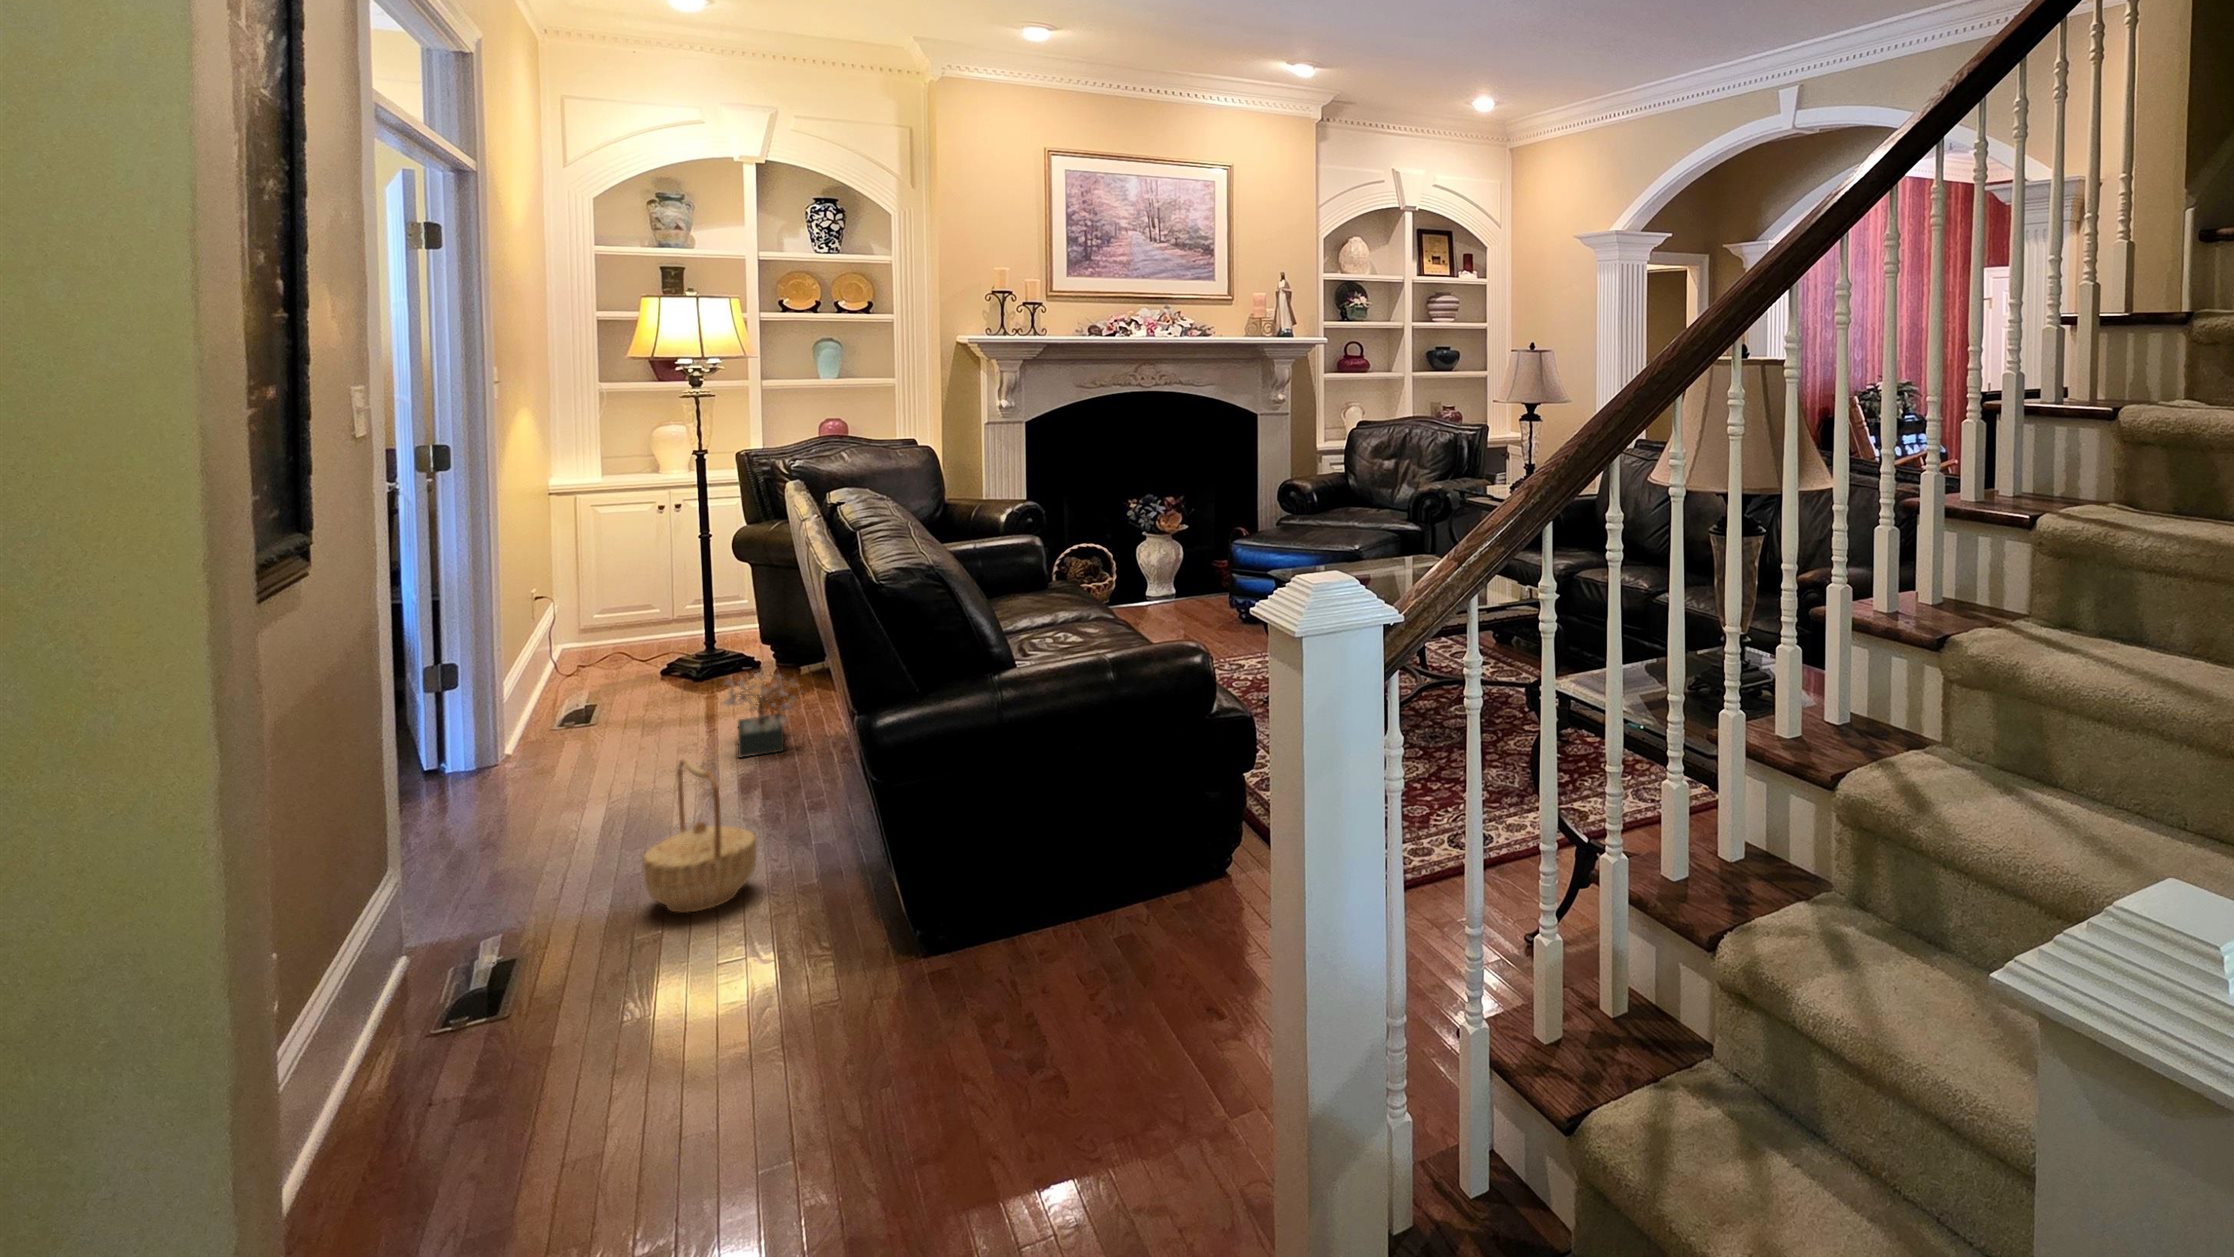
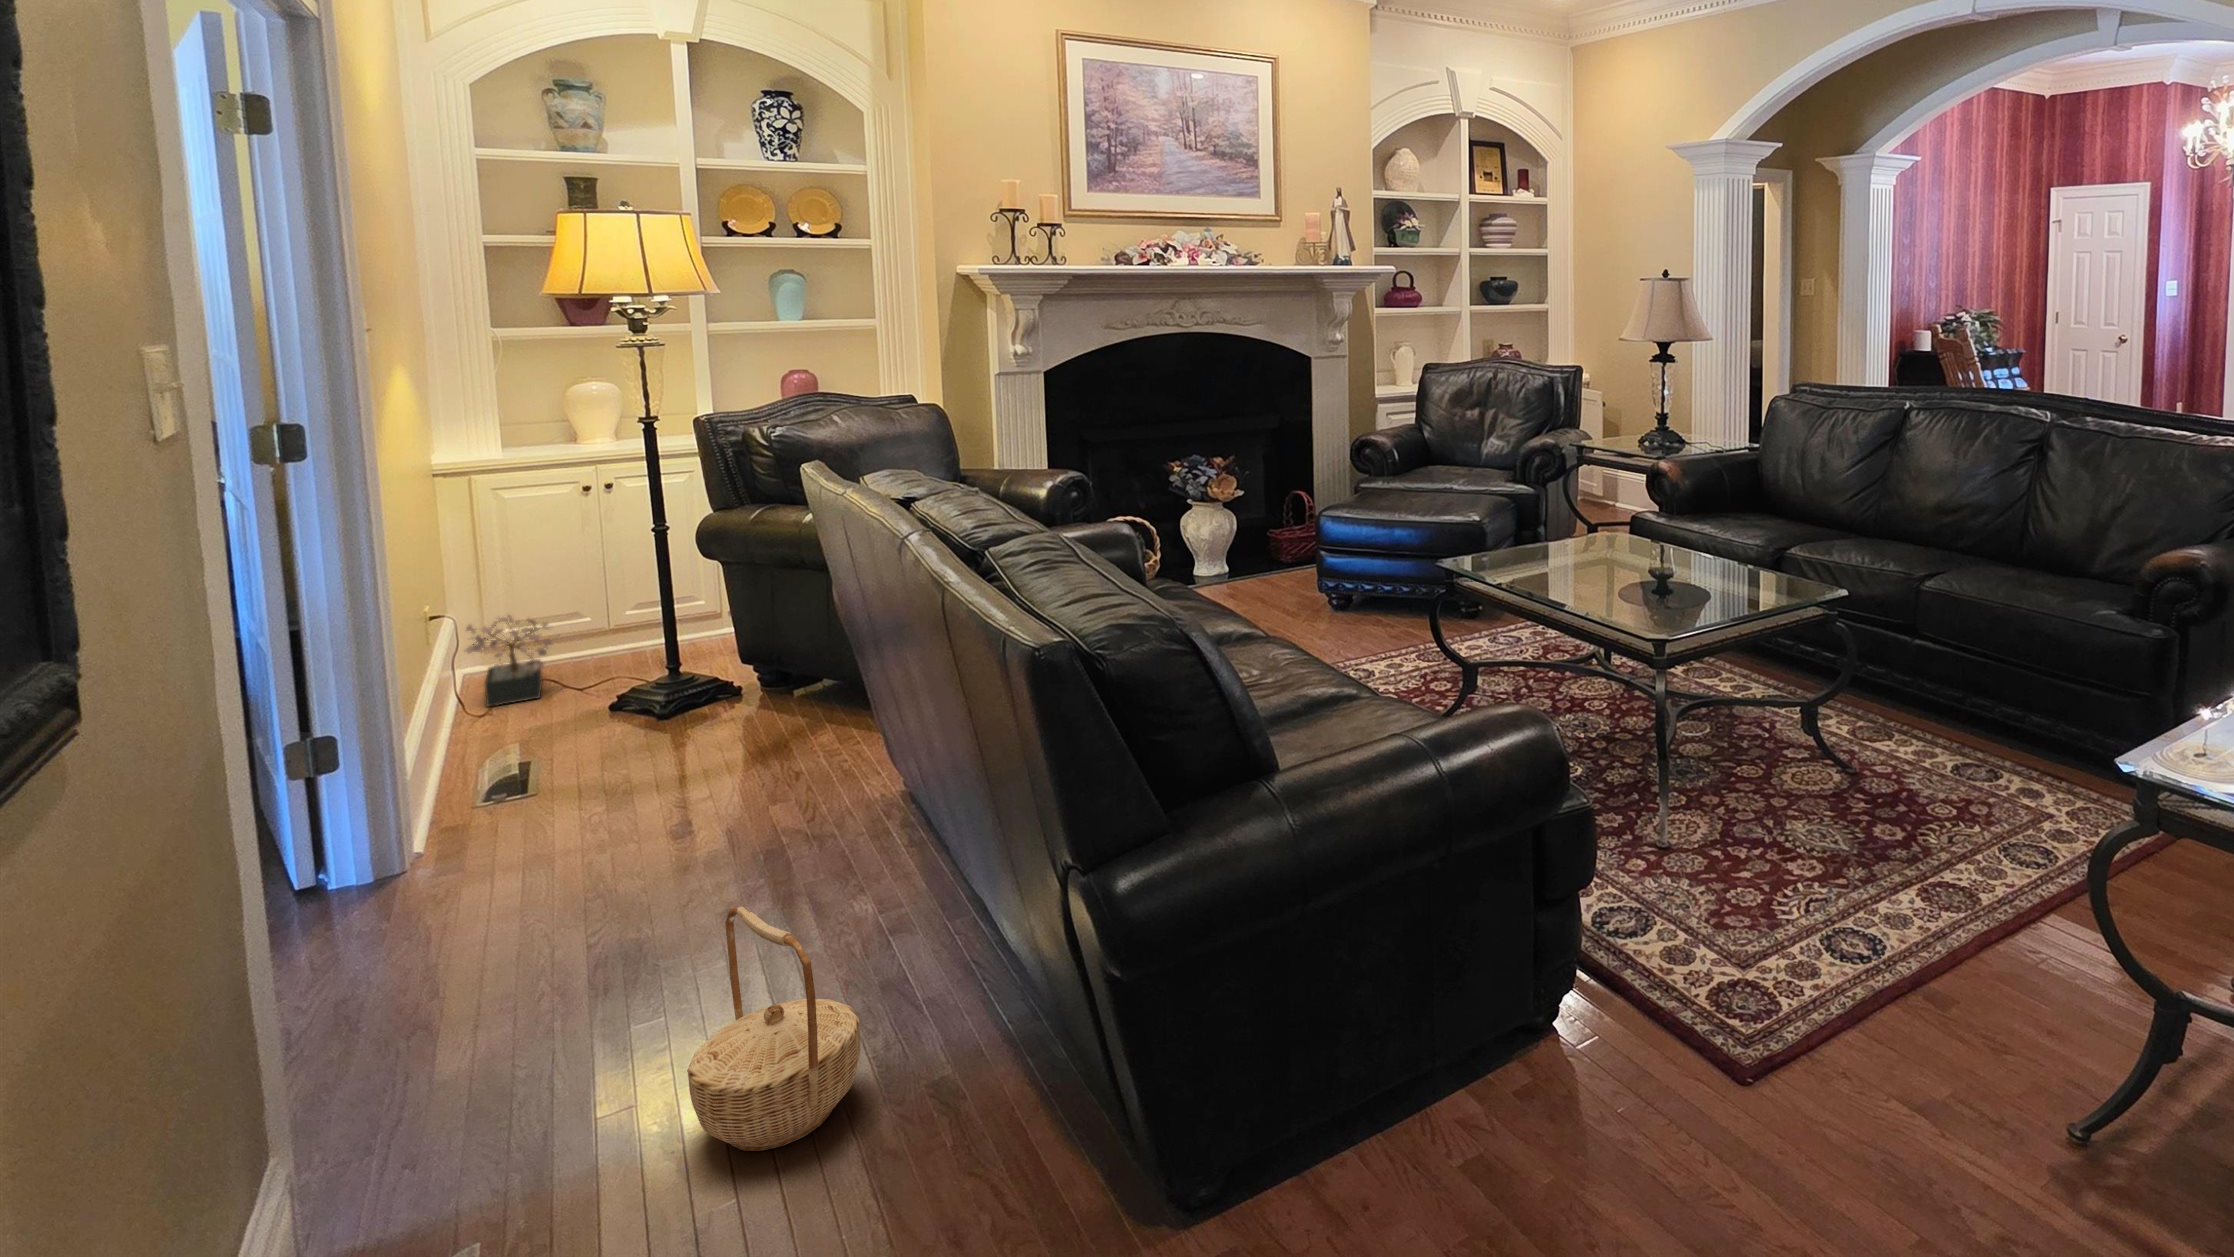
decorative plant: present [723,671,796,758] -> present [465,615,552,707]

